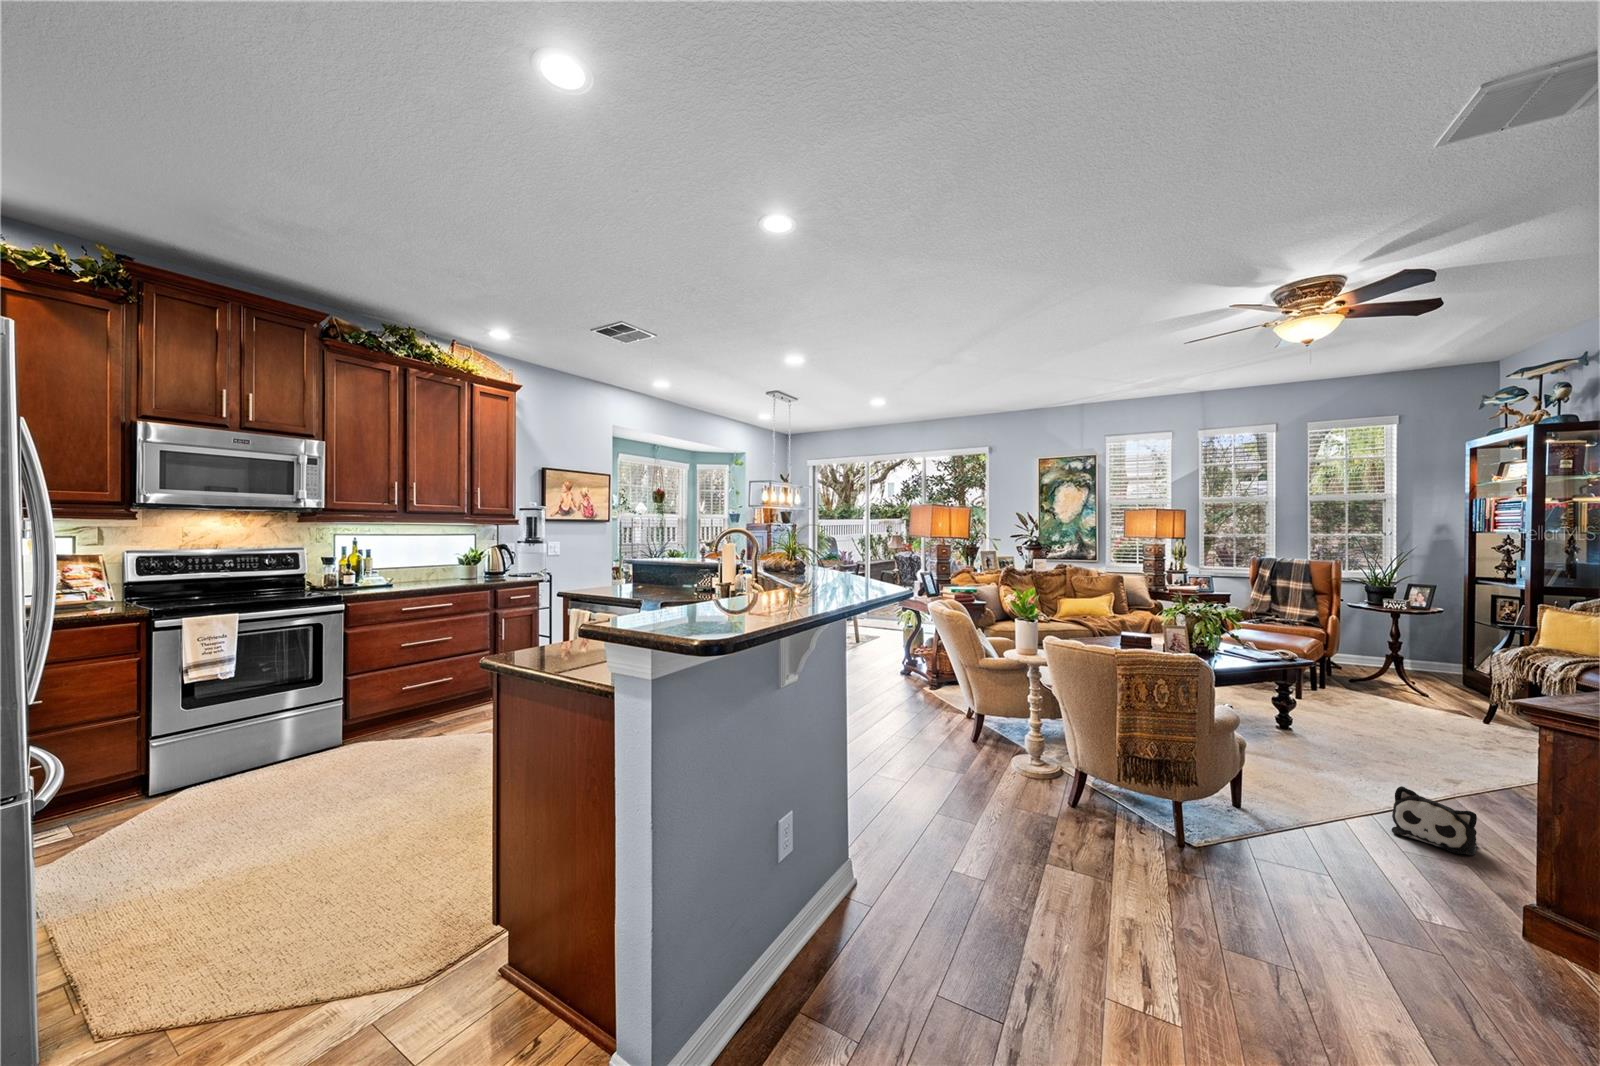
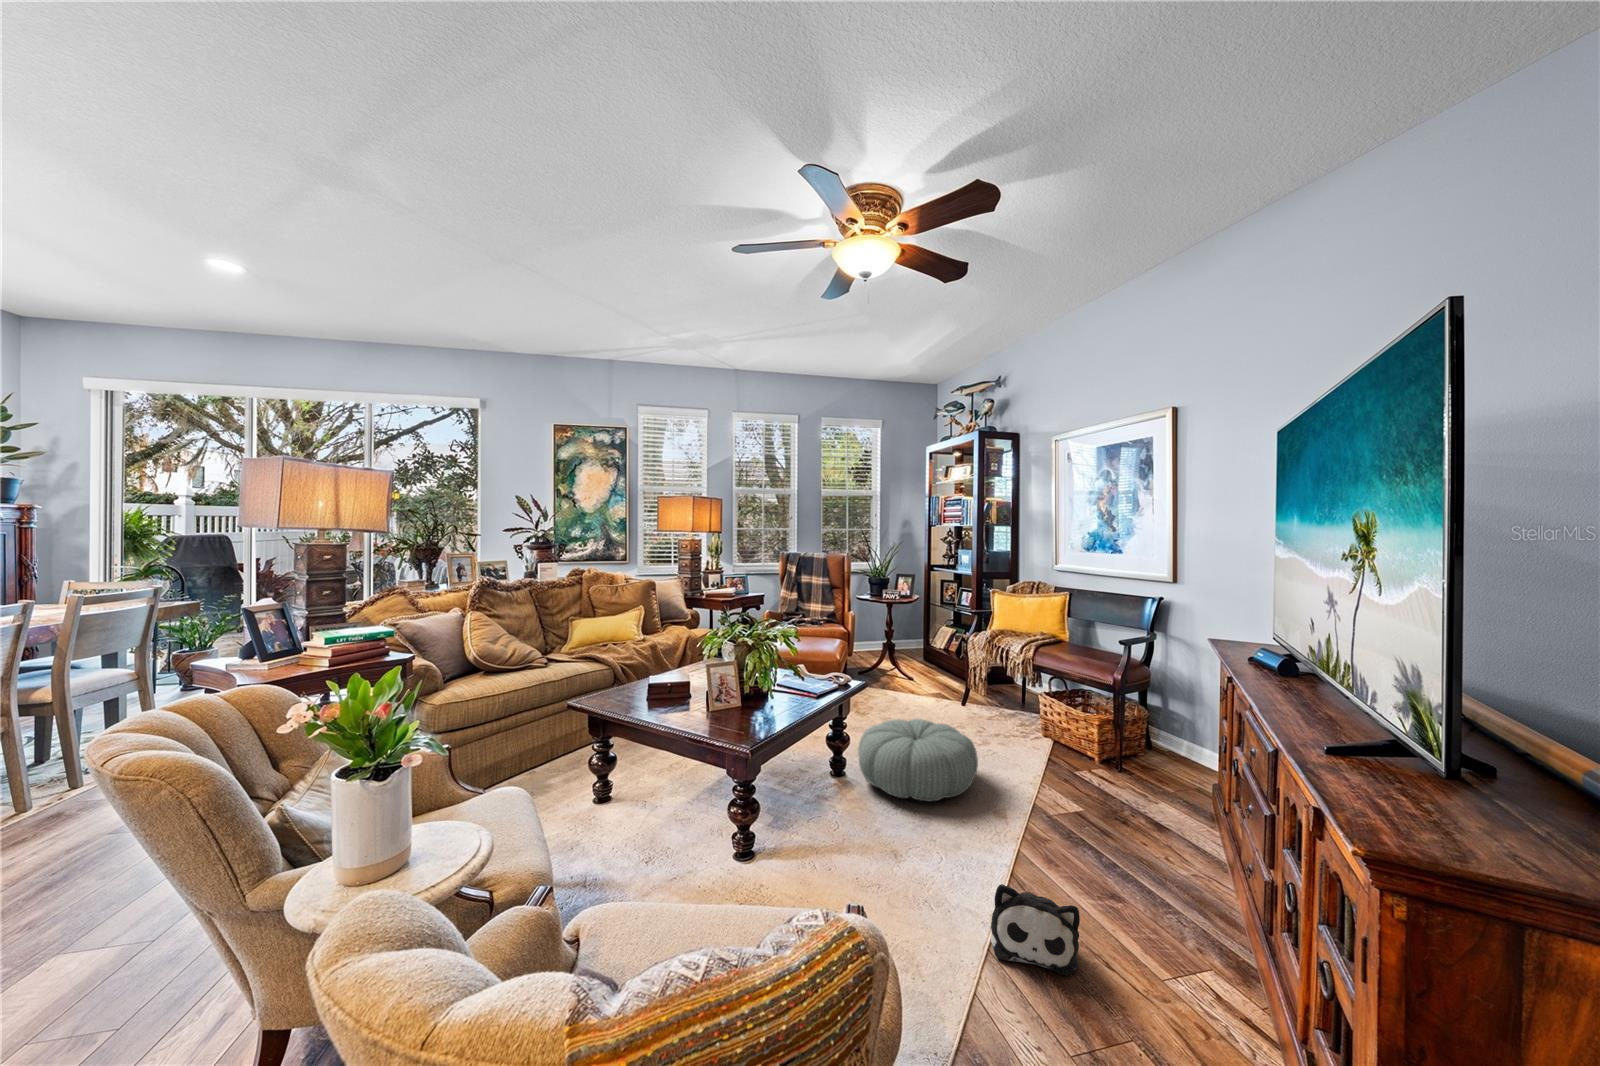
pouf: none [1310,701,1452,768] -> present [858,719,978,801]

